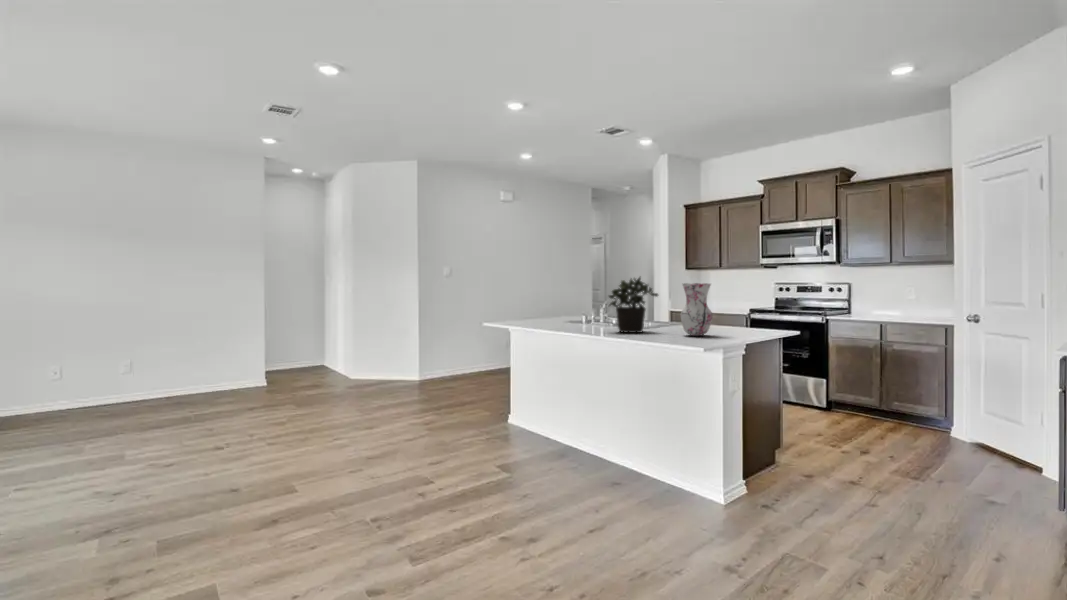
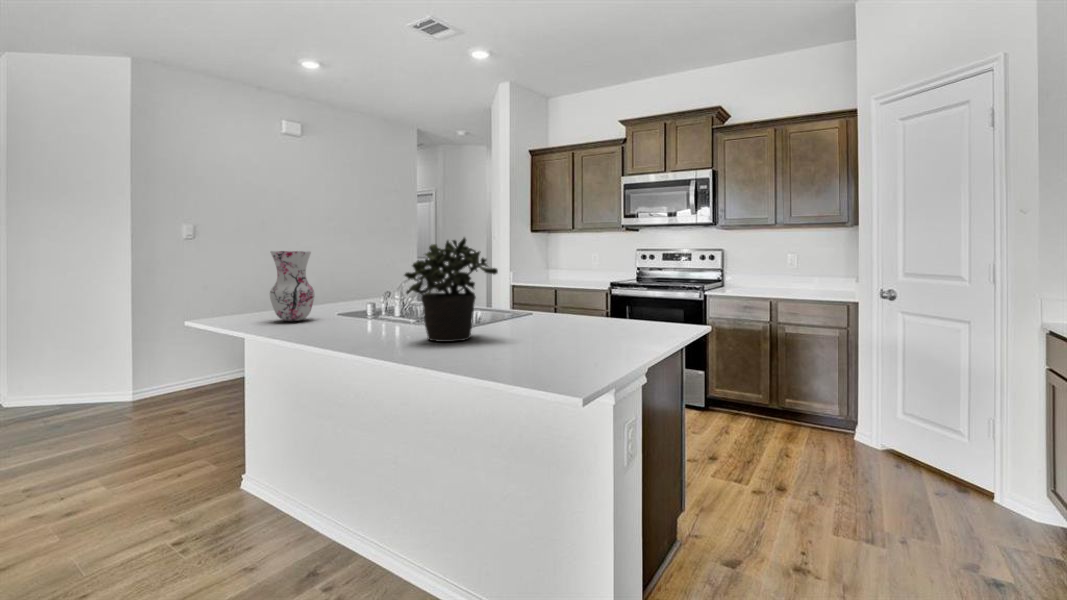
vase: present [681,283,712,336] -> present [270,251,314,321]

